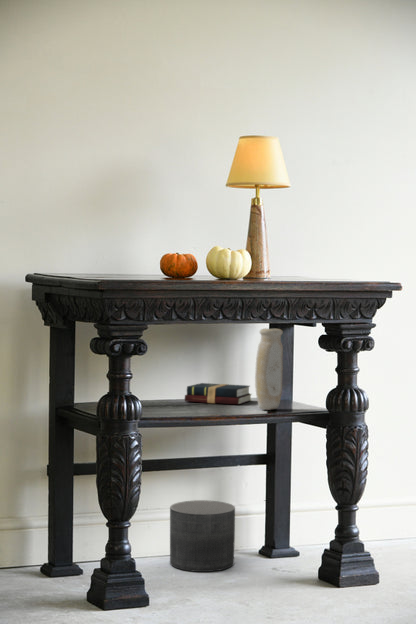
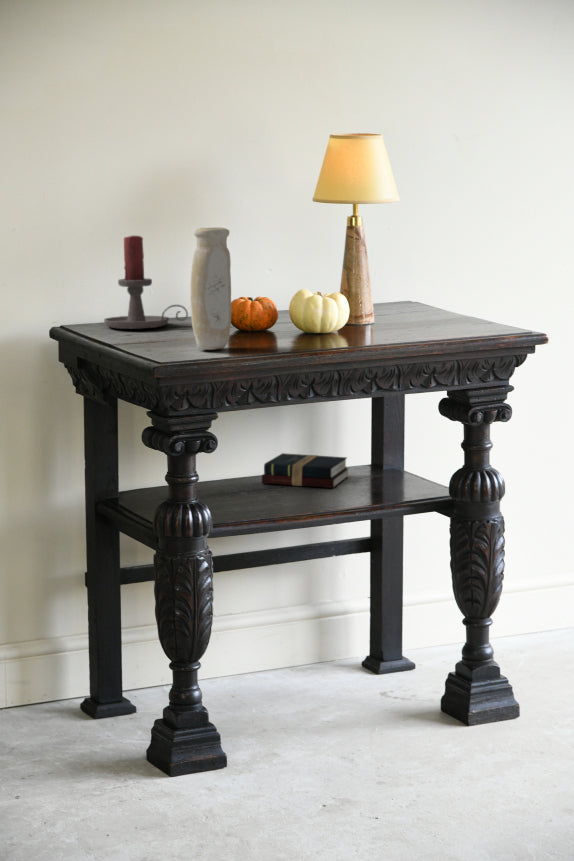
candle holder: none [70,207,133,275] -> present [104,236,188,329]
vase: present [255,329,283,410] -> present [190,227,231,350]
planter: present [170,500,235,572] -> none [247,605,331,702]

